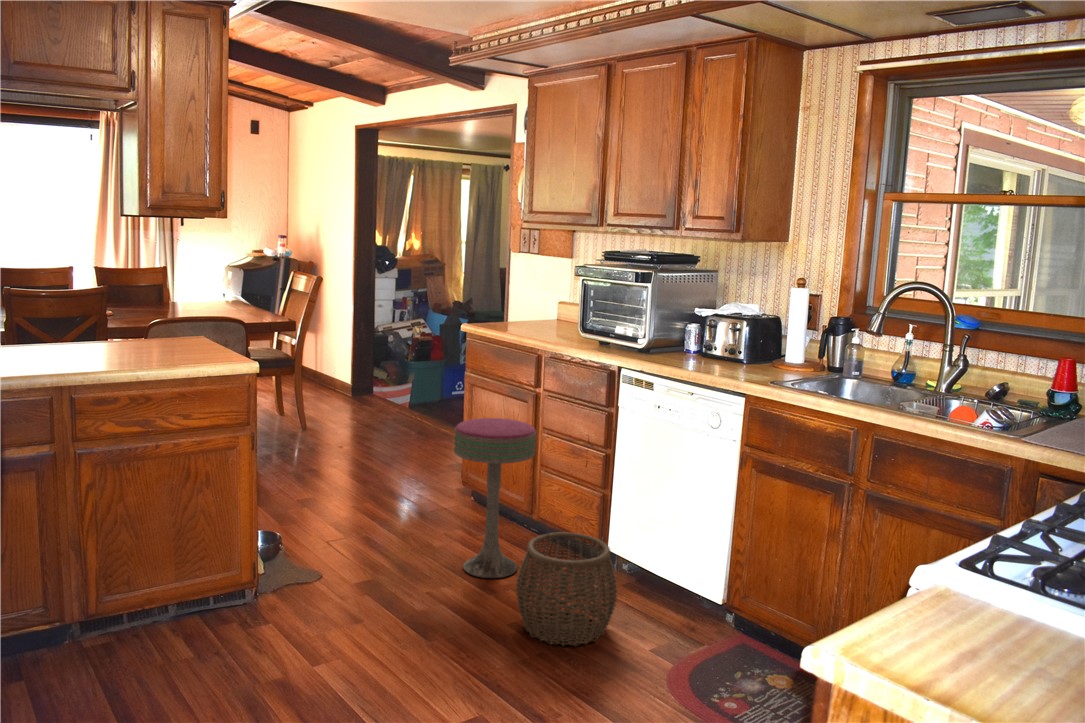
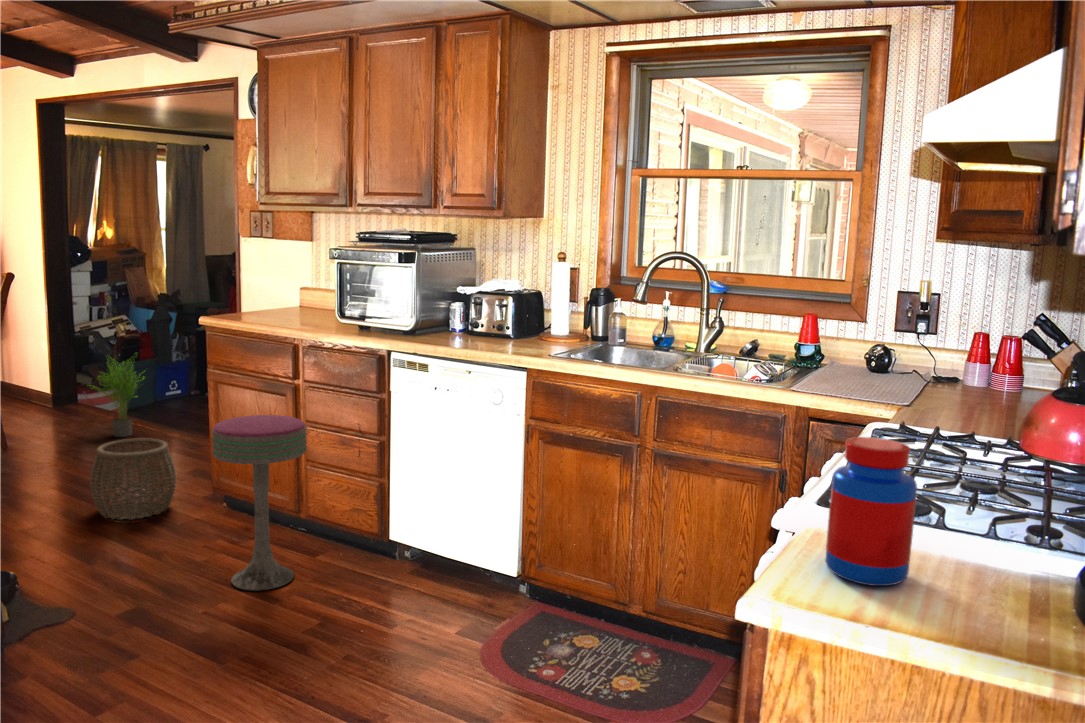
potted plant: none [377,351,432,425] -> present [93,362,141,437]
jar: none [925,508,1030,672] -> present [826,437,917,586]
woven basket: present [516,532,618,646] -> present [90,438,177,520]

